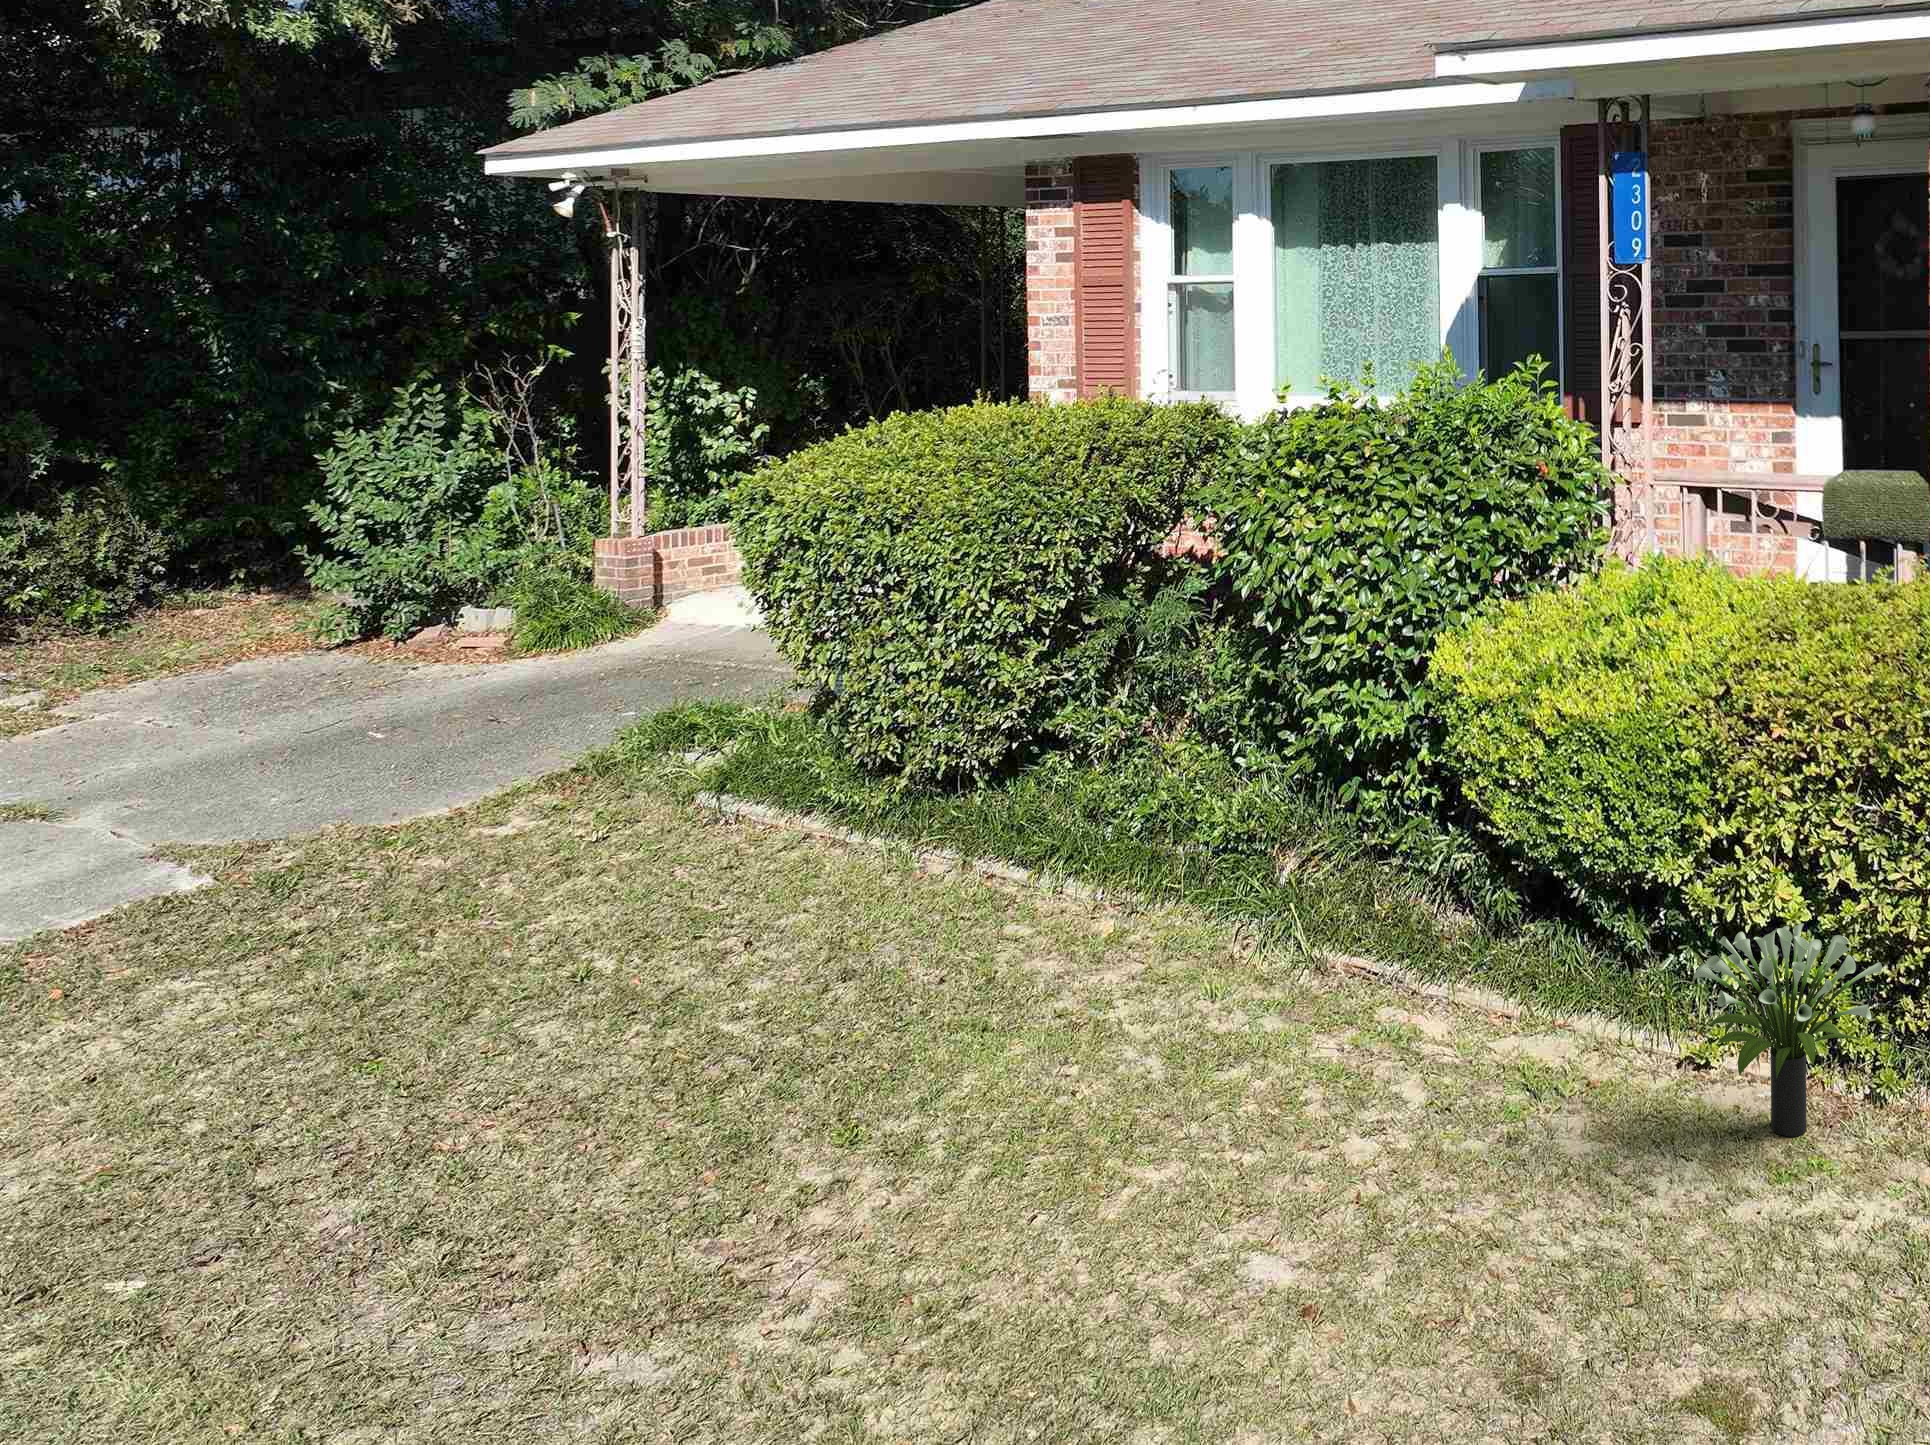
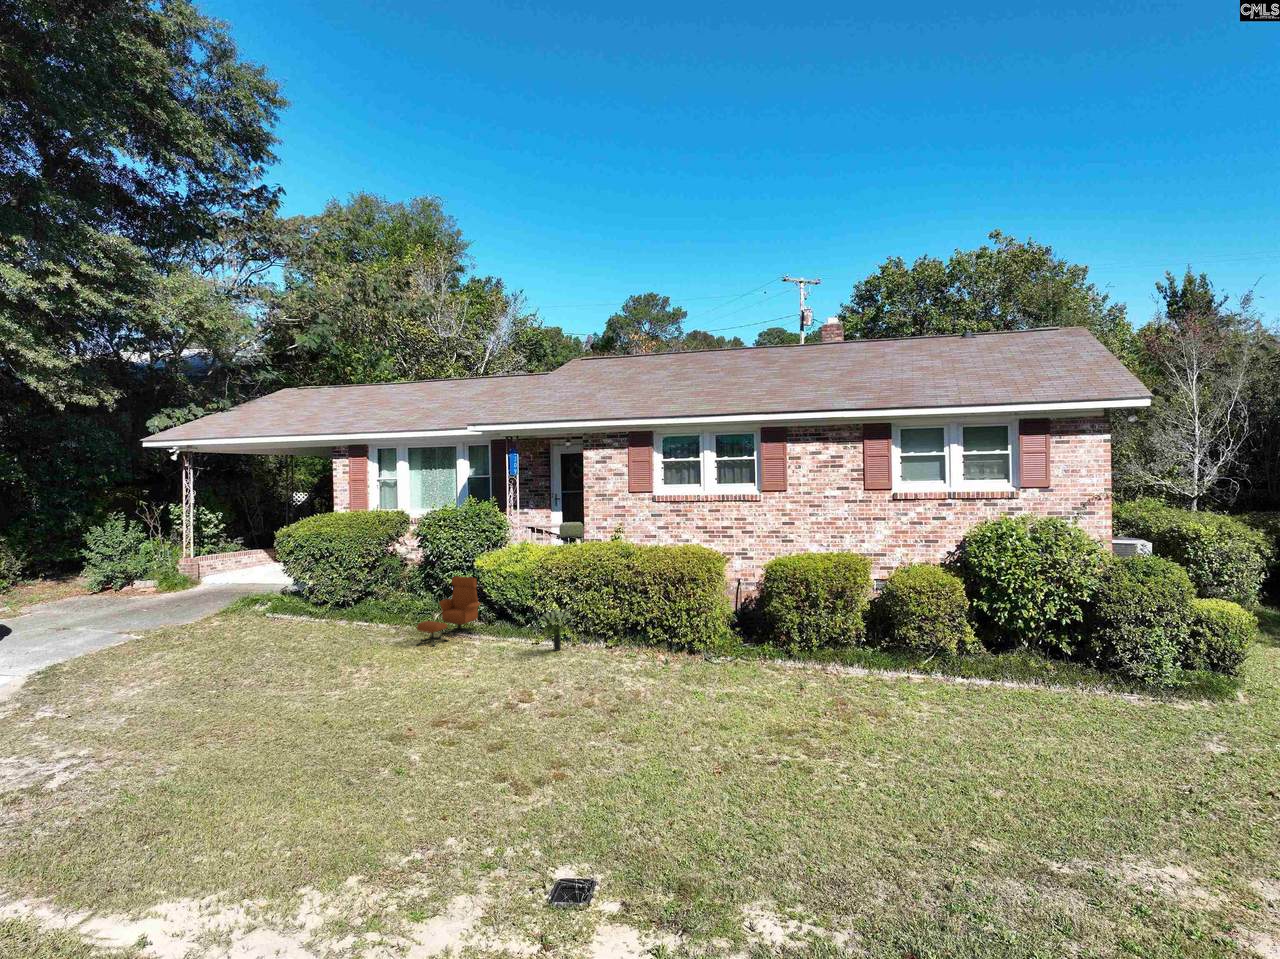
lounge chair: none [1184,694,1461,1014] -> present [417,576,481,646]

